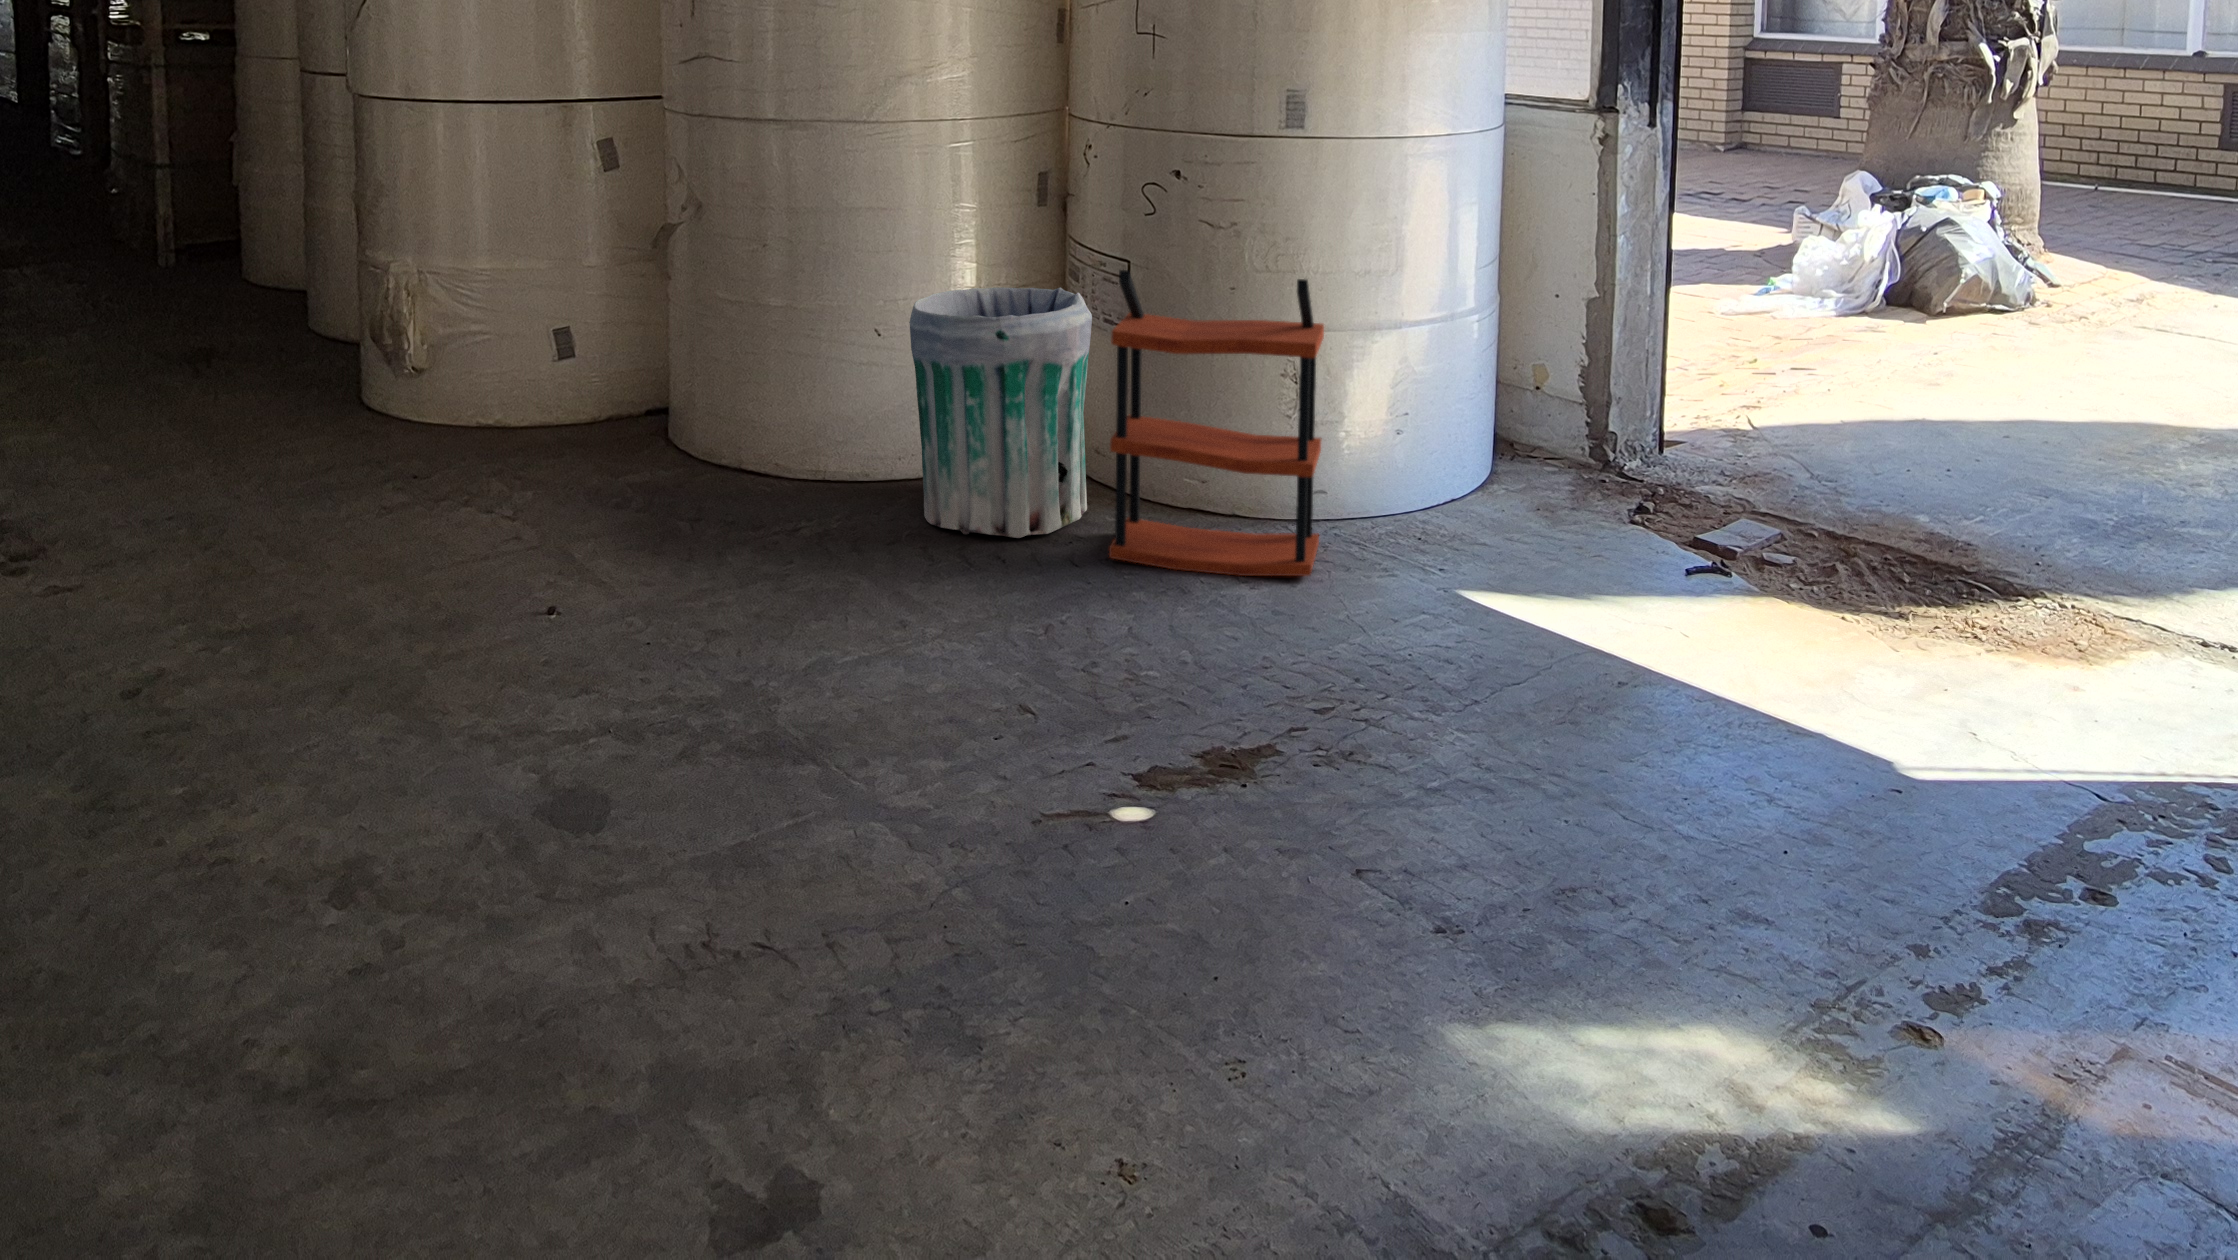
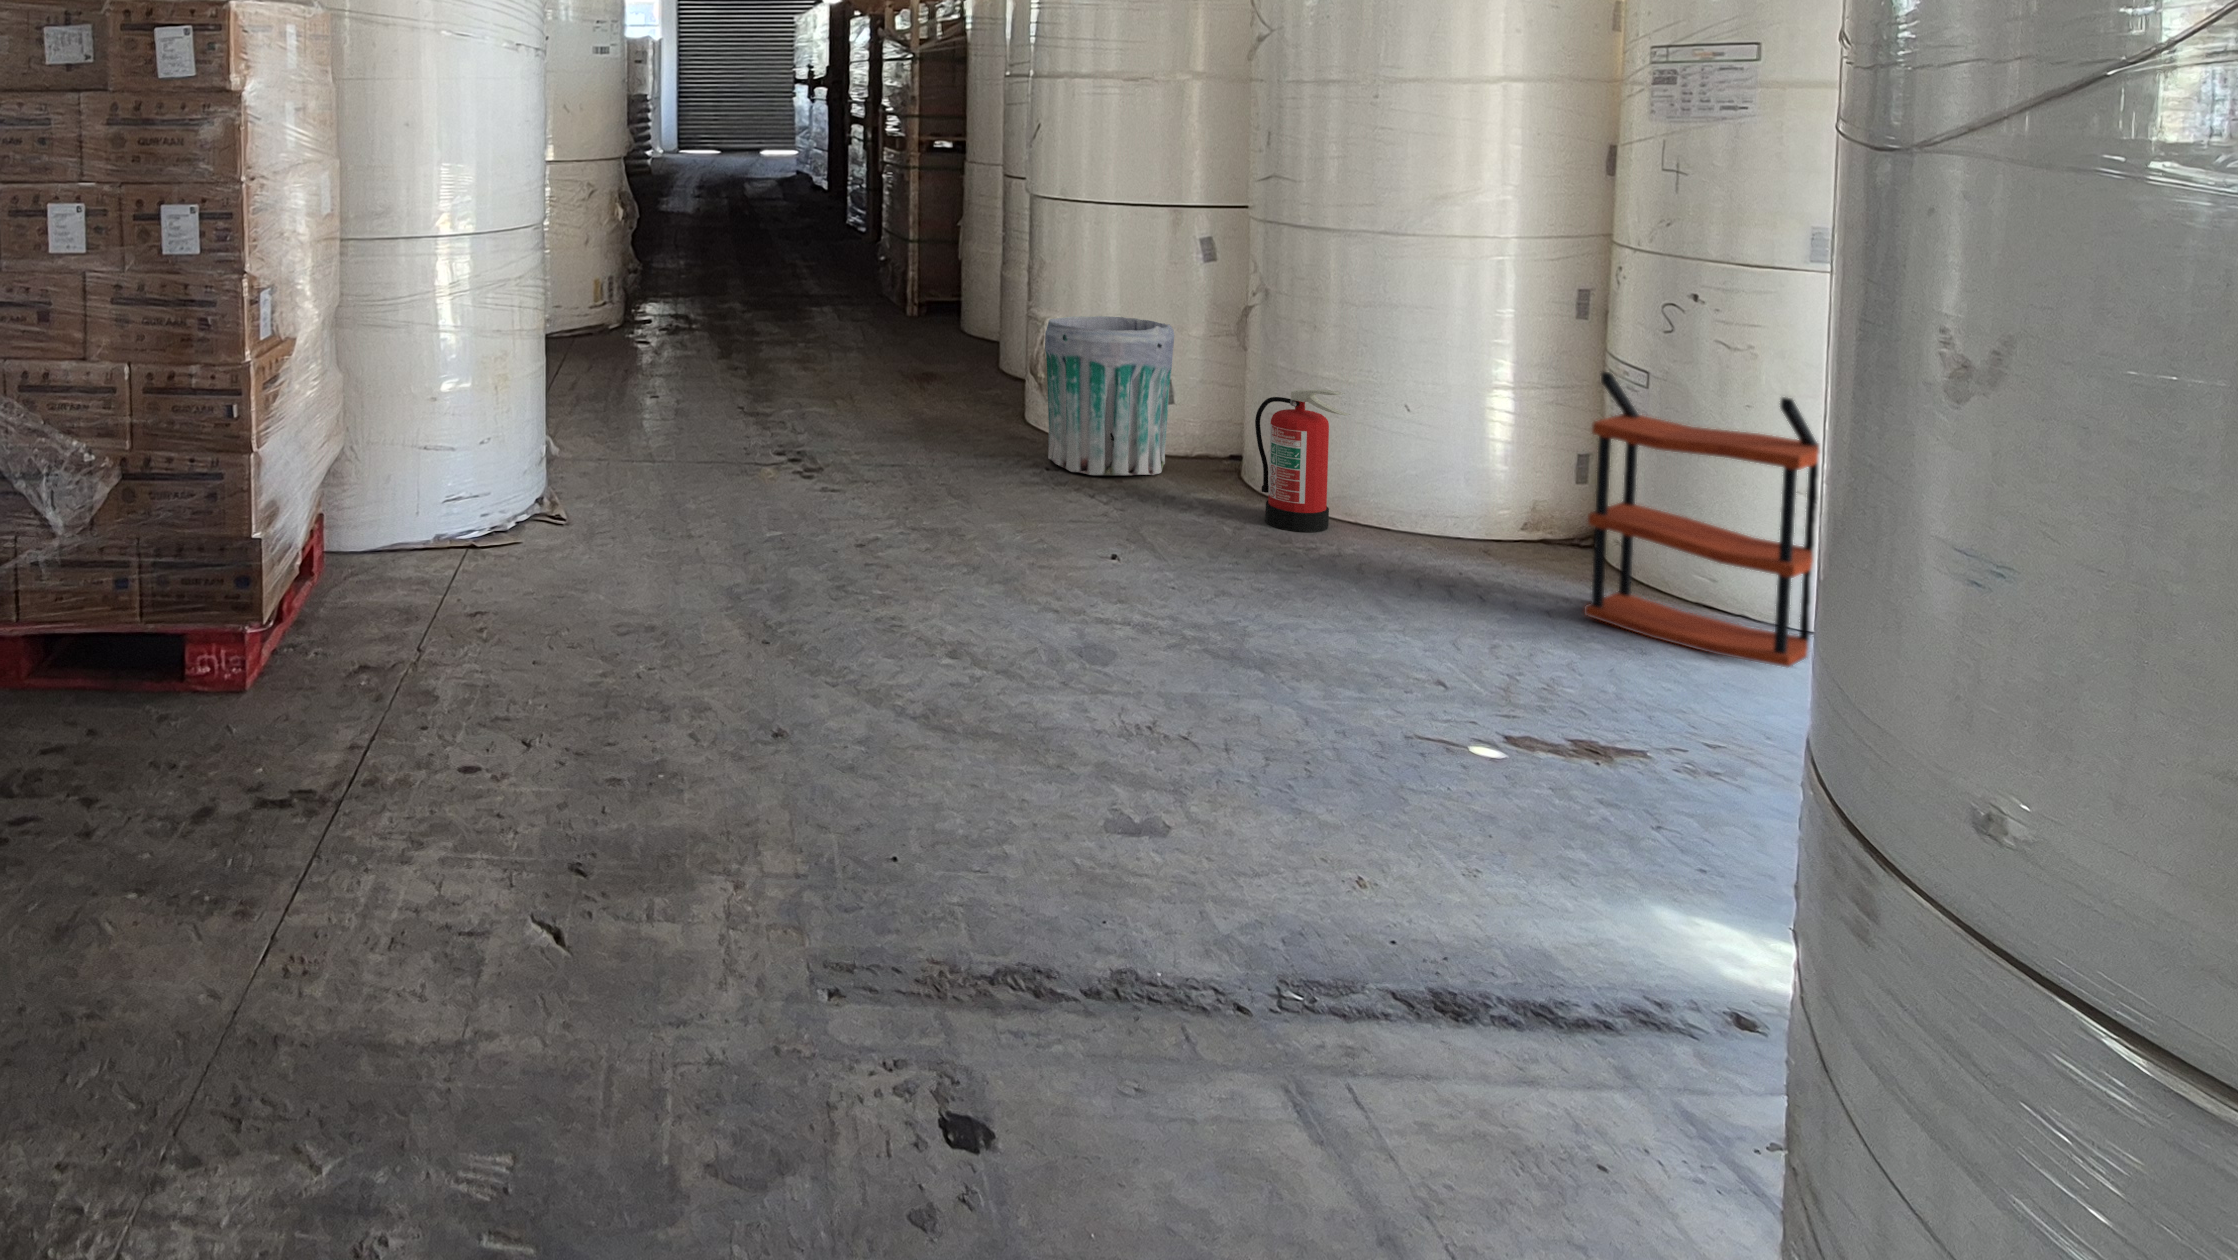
trash can: present [909,287,1092,538] -> present [1045,316,1174,476]
fire extinguisher: none [705,325,824,512] -> present [1255,390,1349,532]

